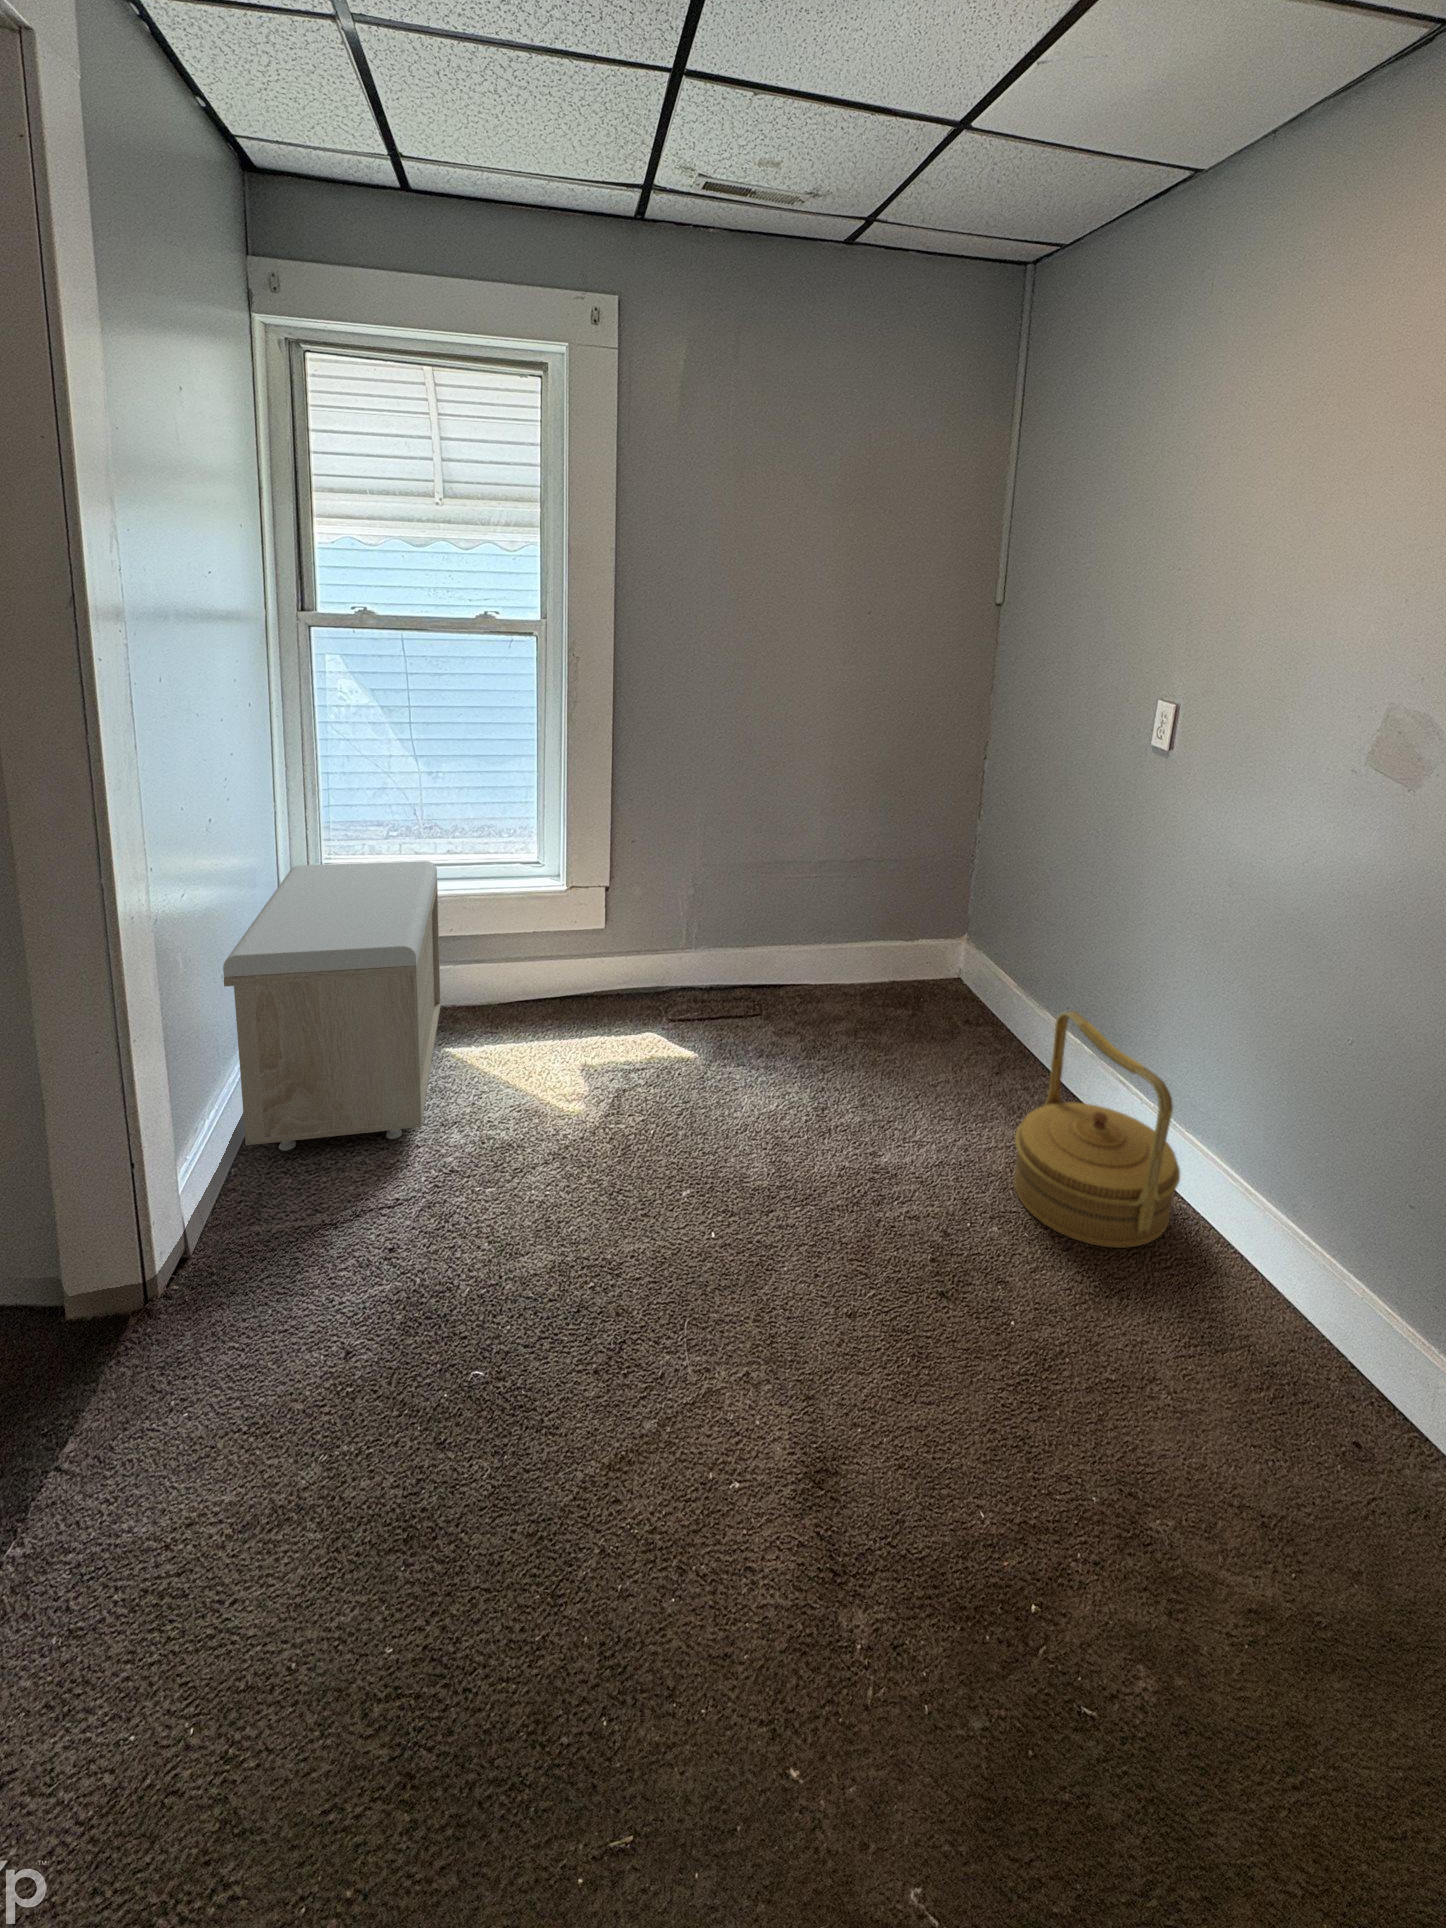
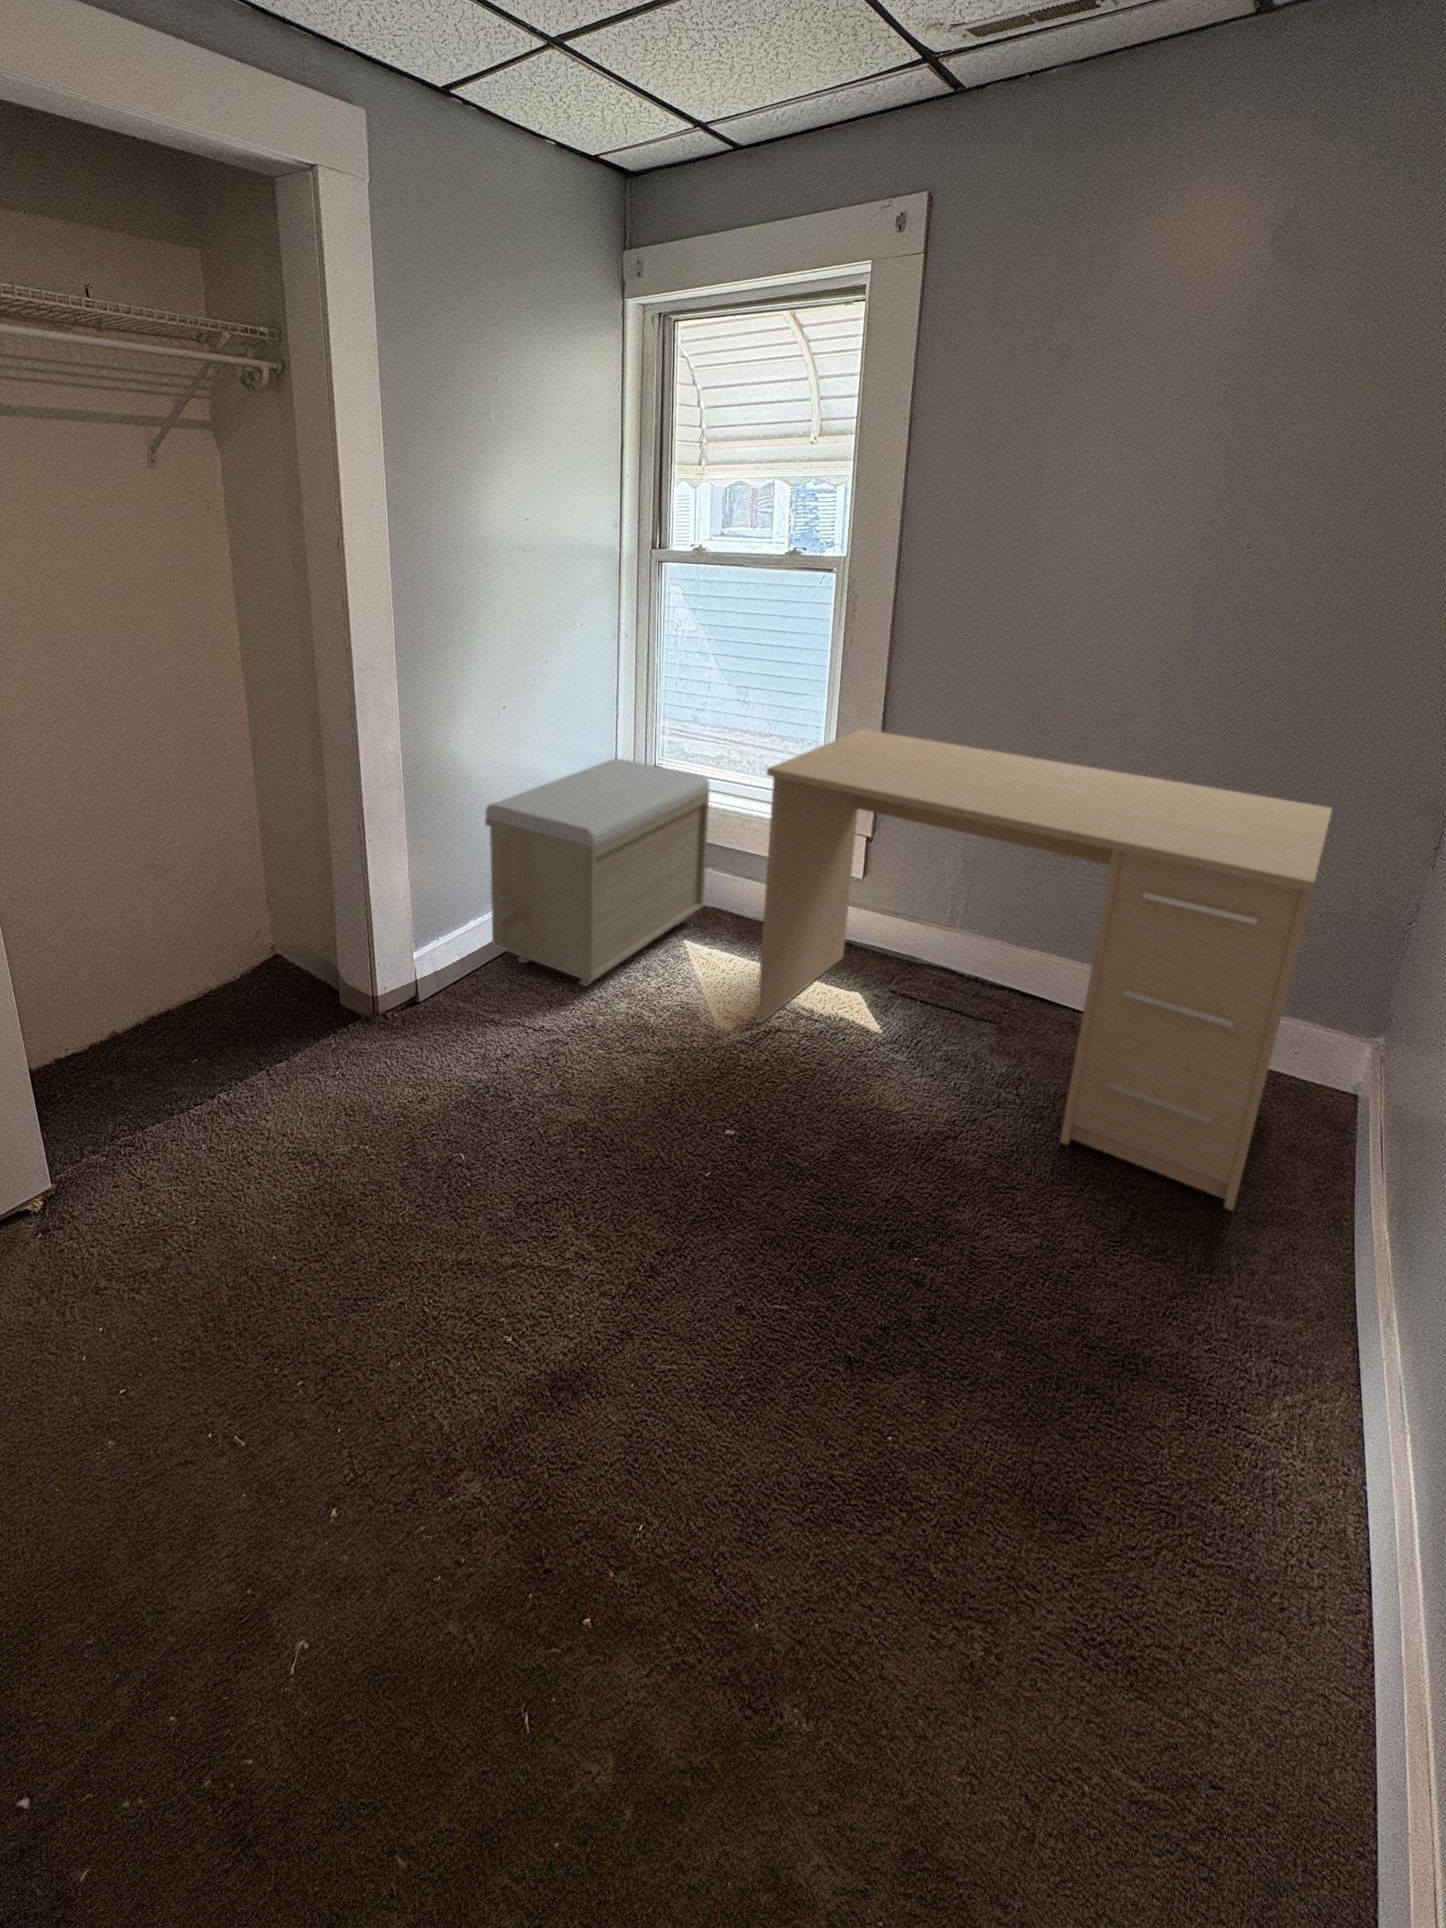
desk: none [595,782,1010,1090] -> present [756,729,1332,1210]
woven basket: present [1014,1011,1180,1248] -> none [1072,1162,1365,1552]

